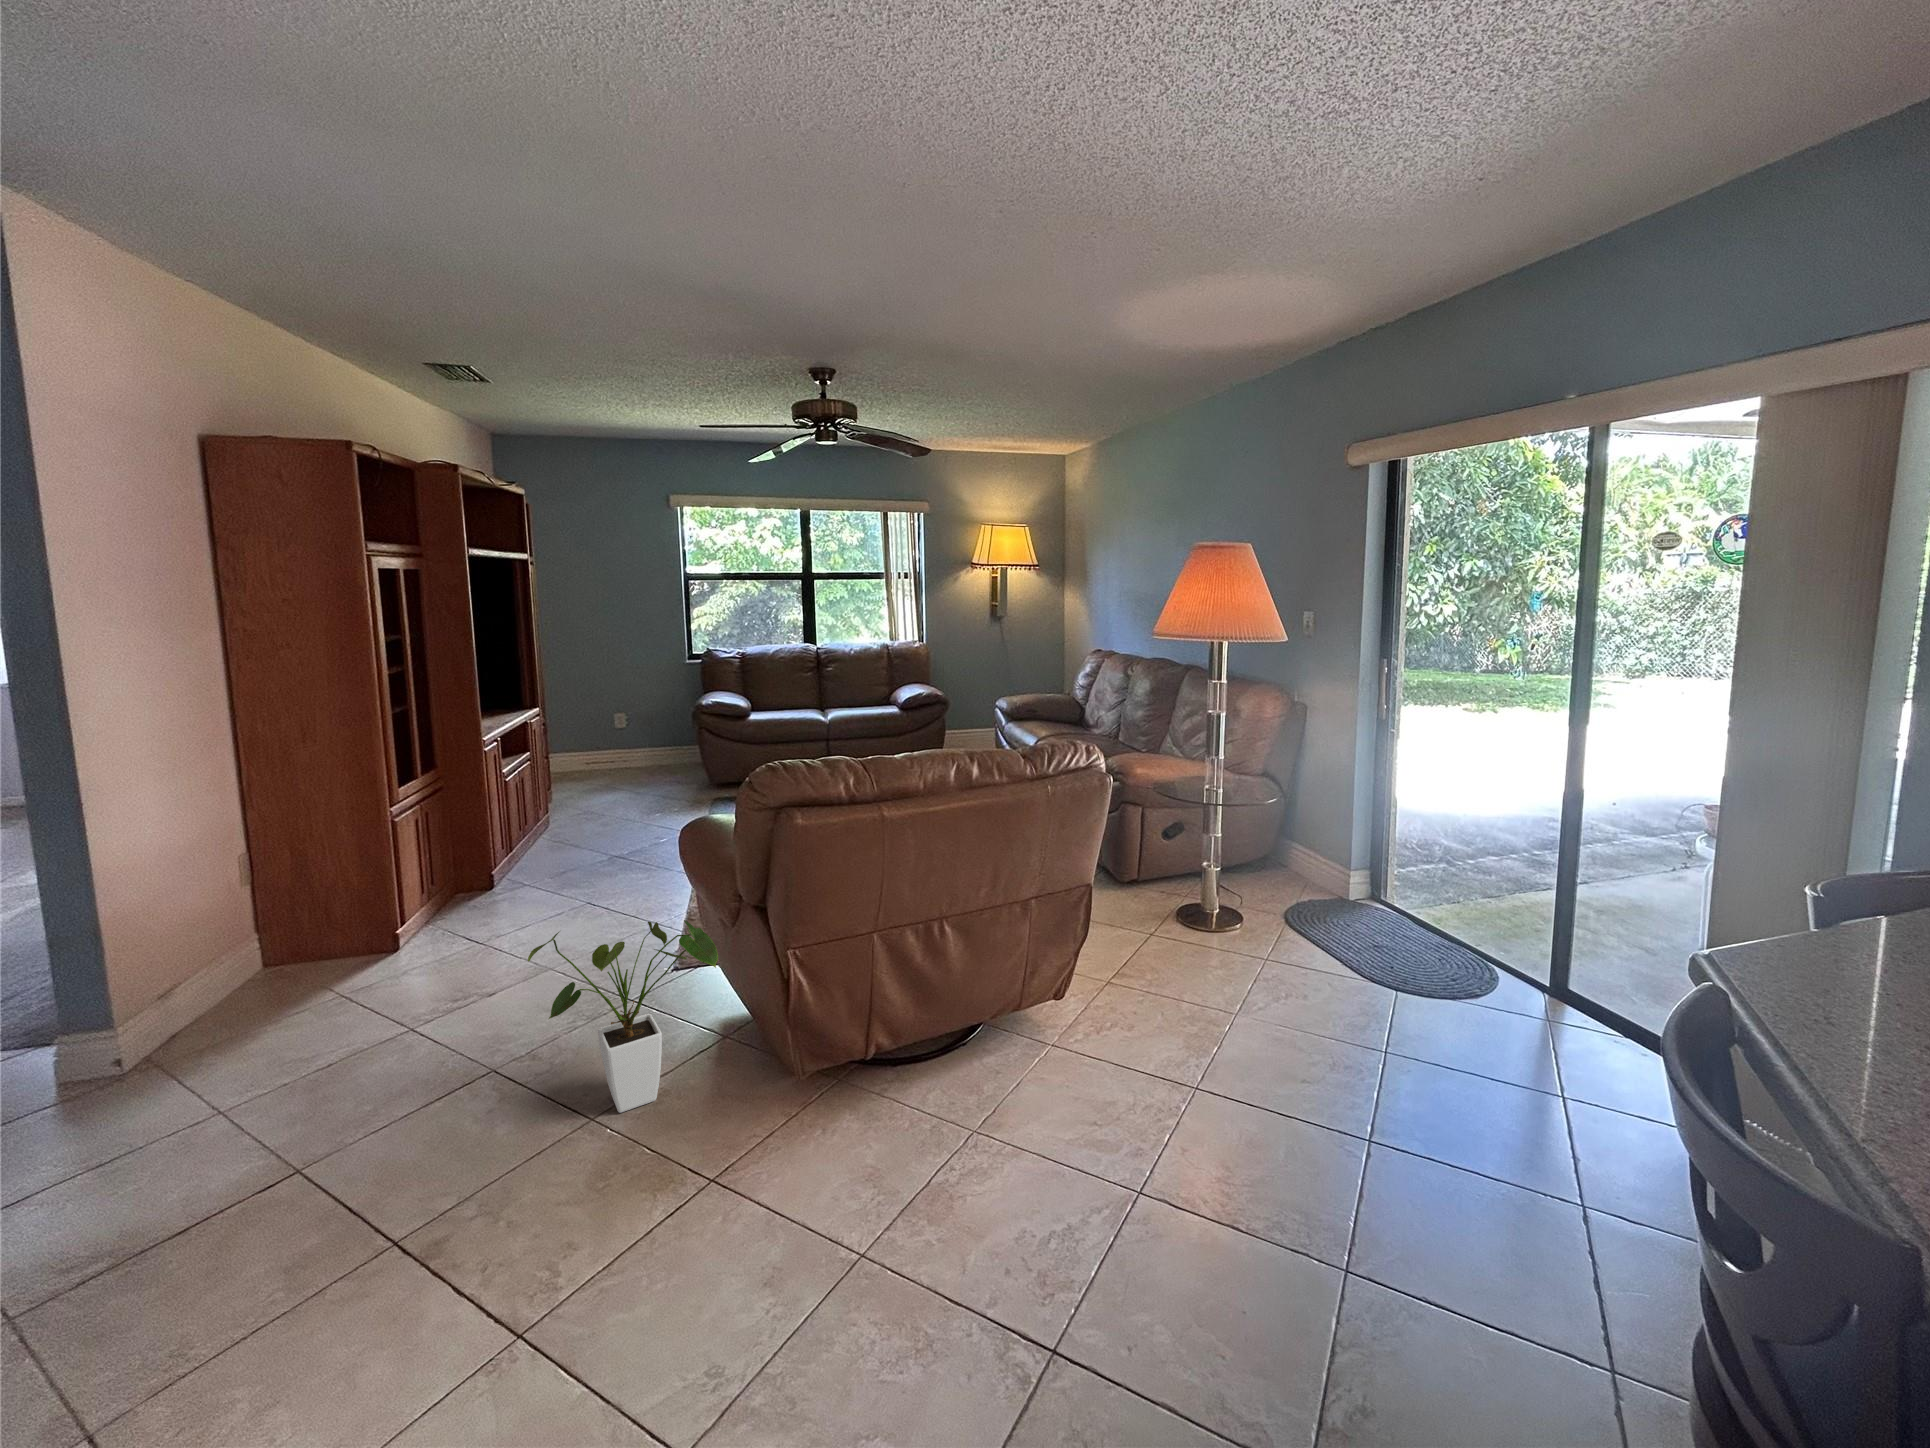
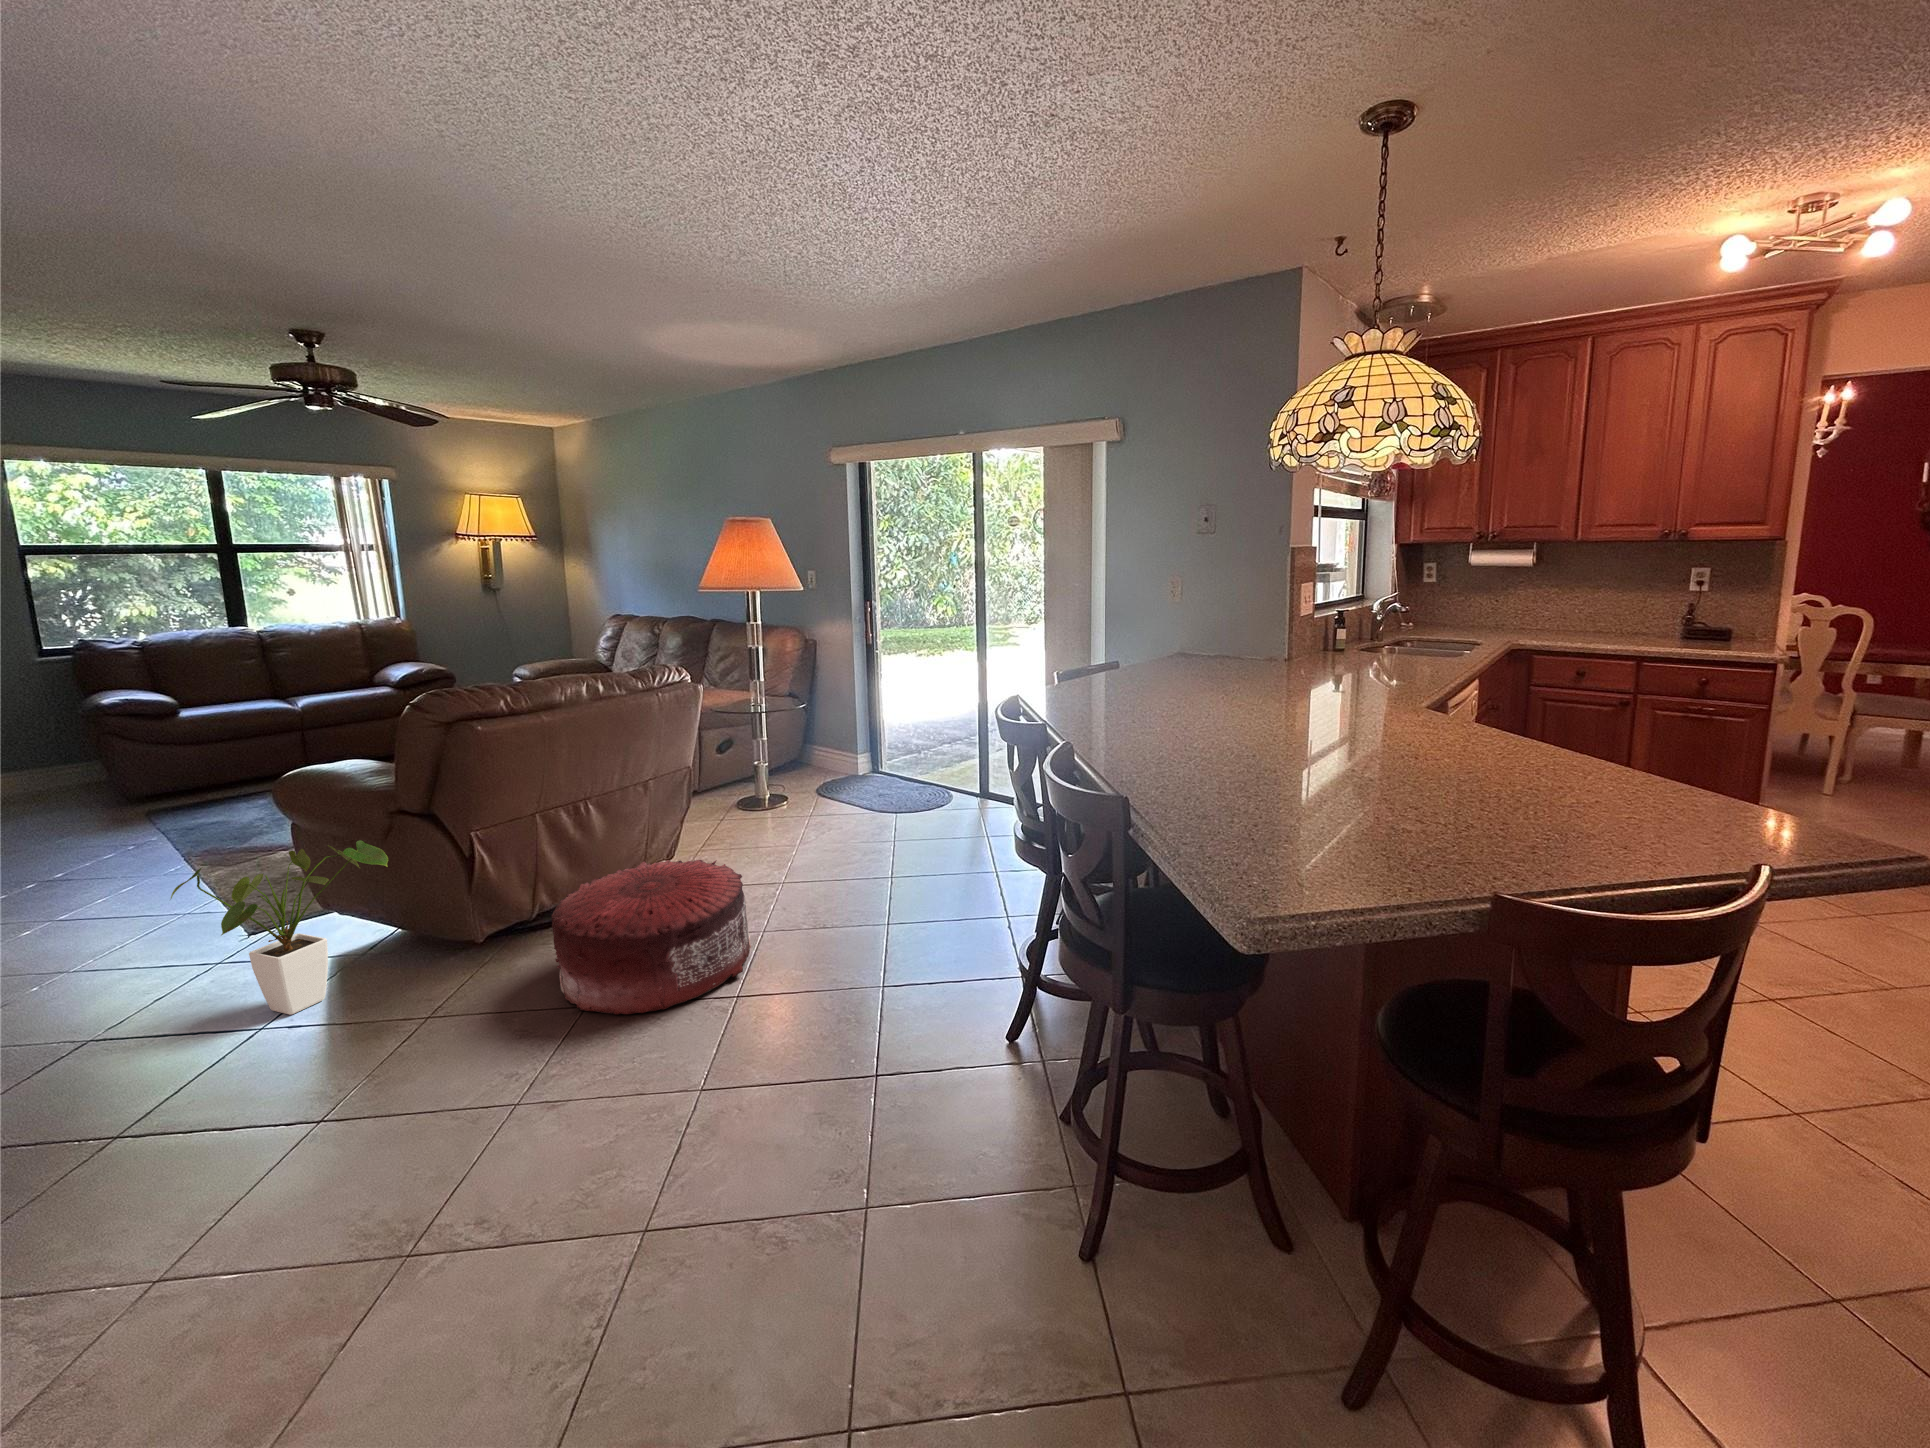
pouf: none [834,1030,1108,1333] -> present [551,860,751,1015]

